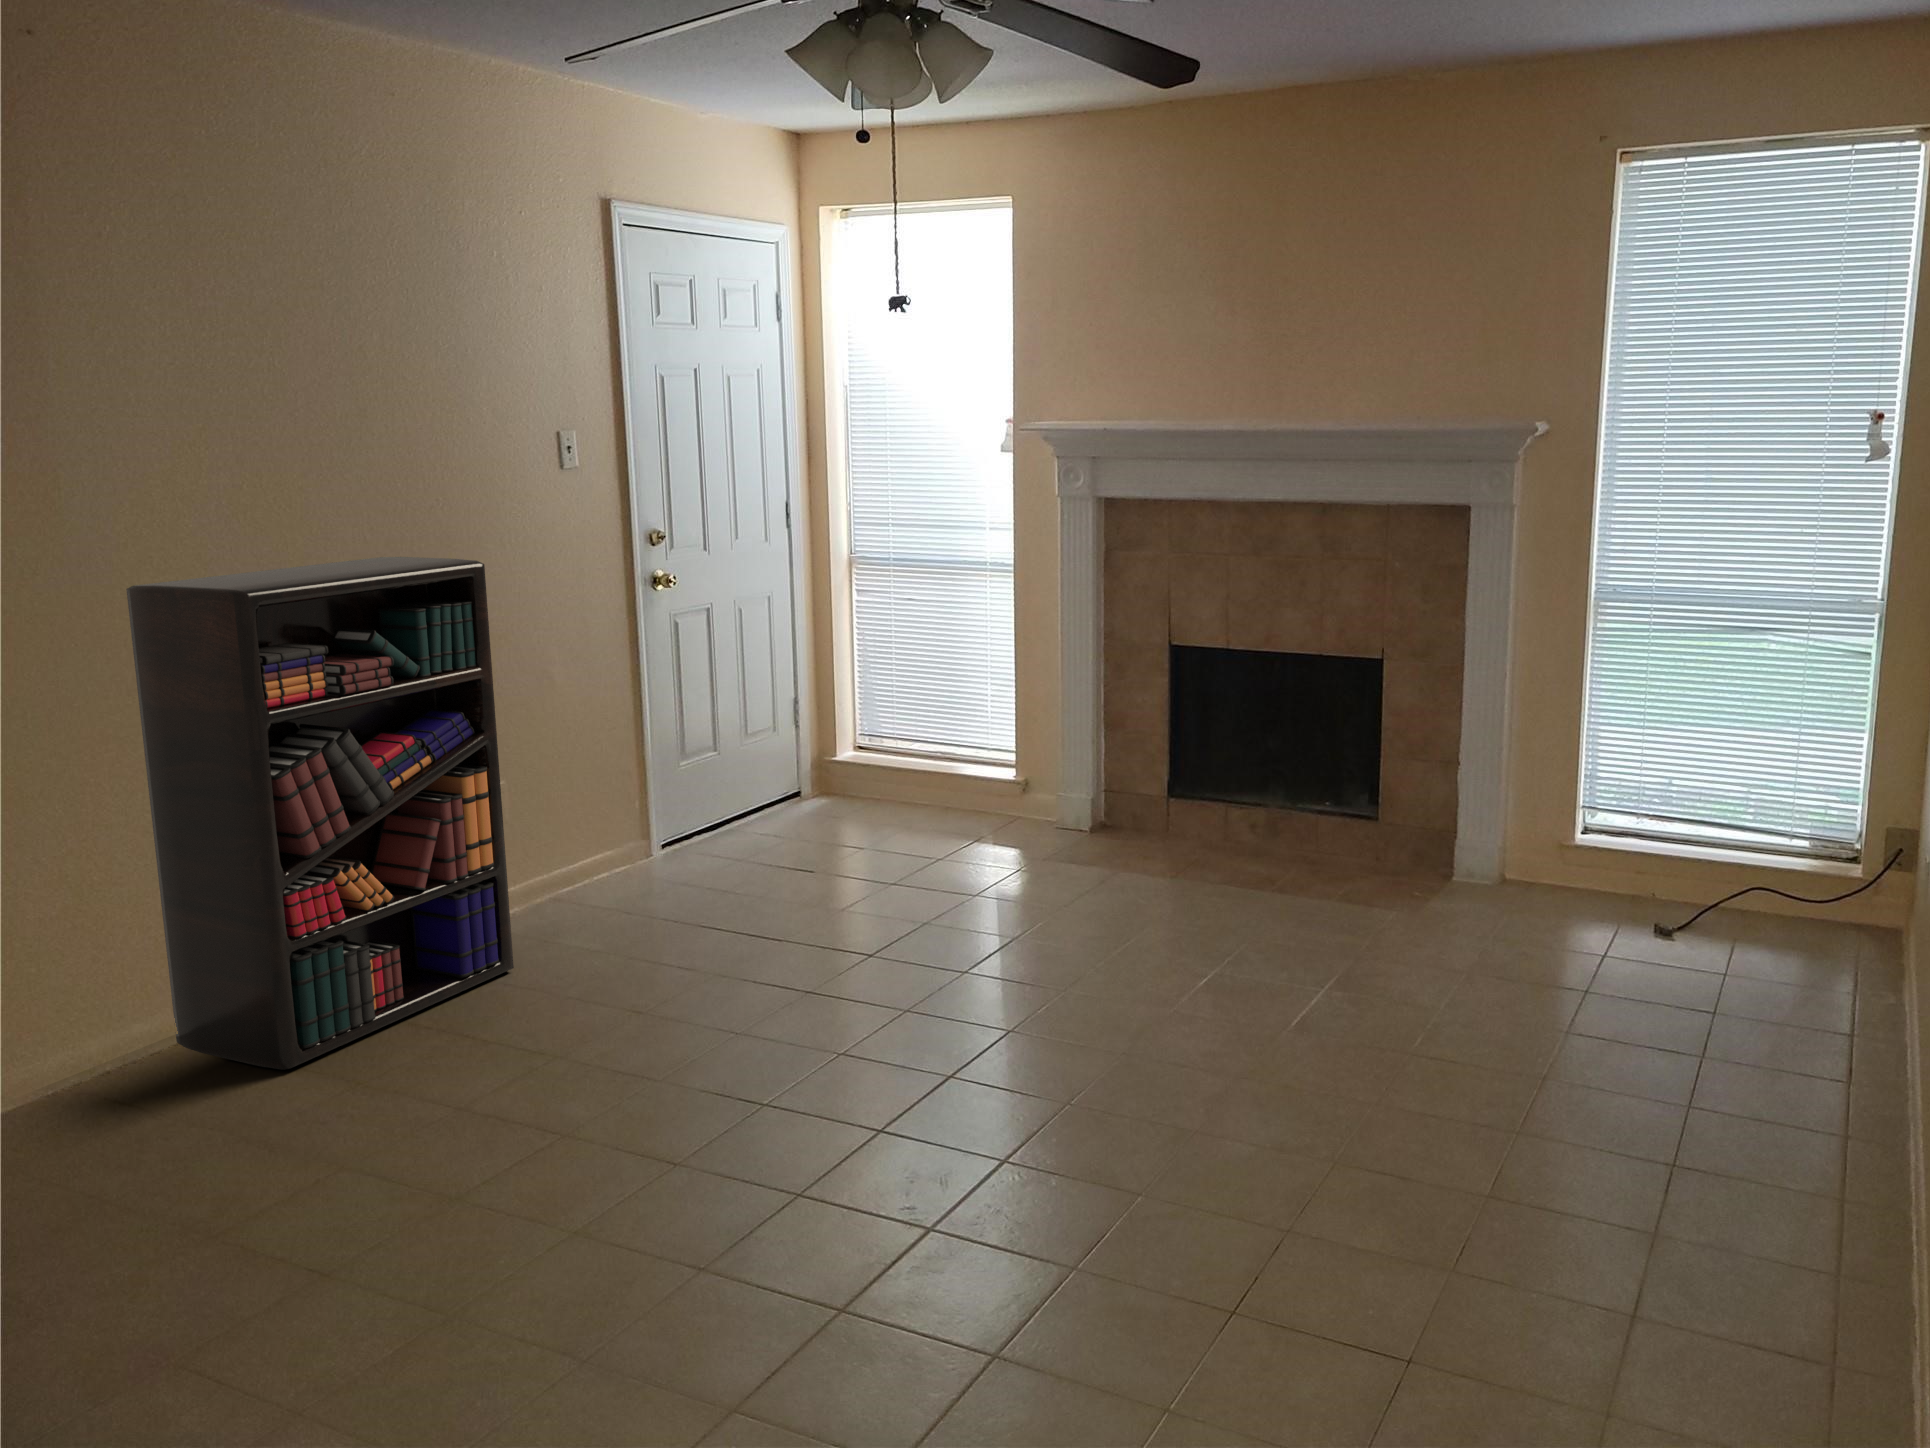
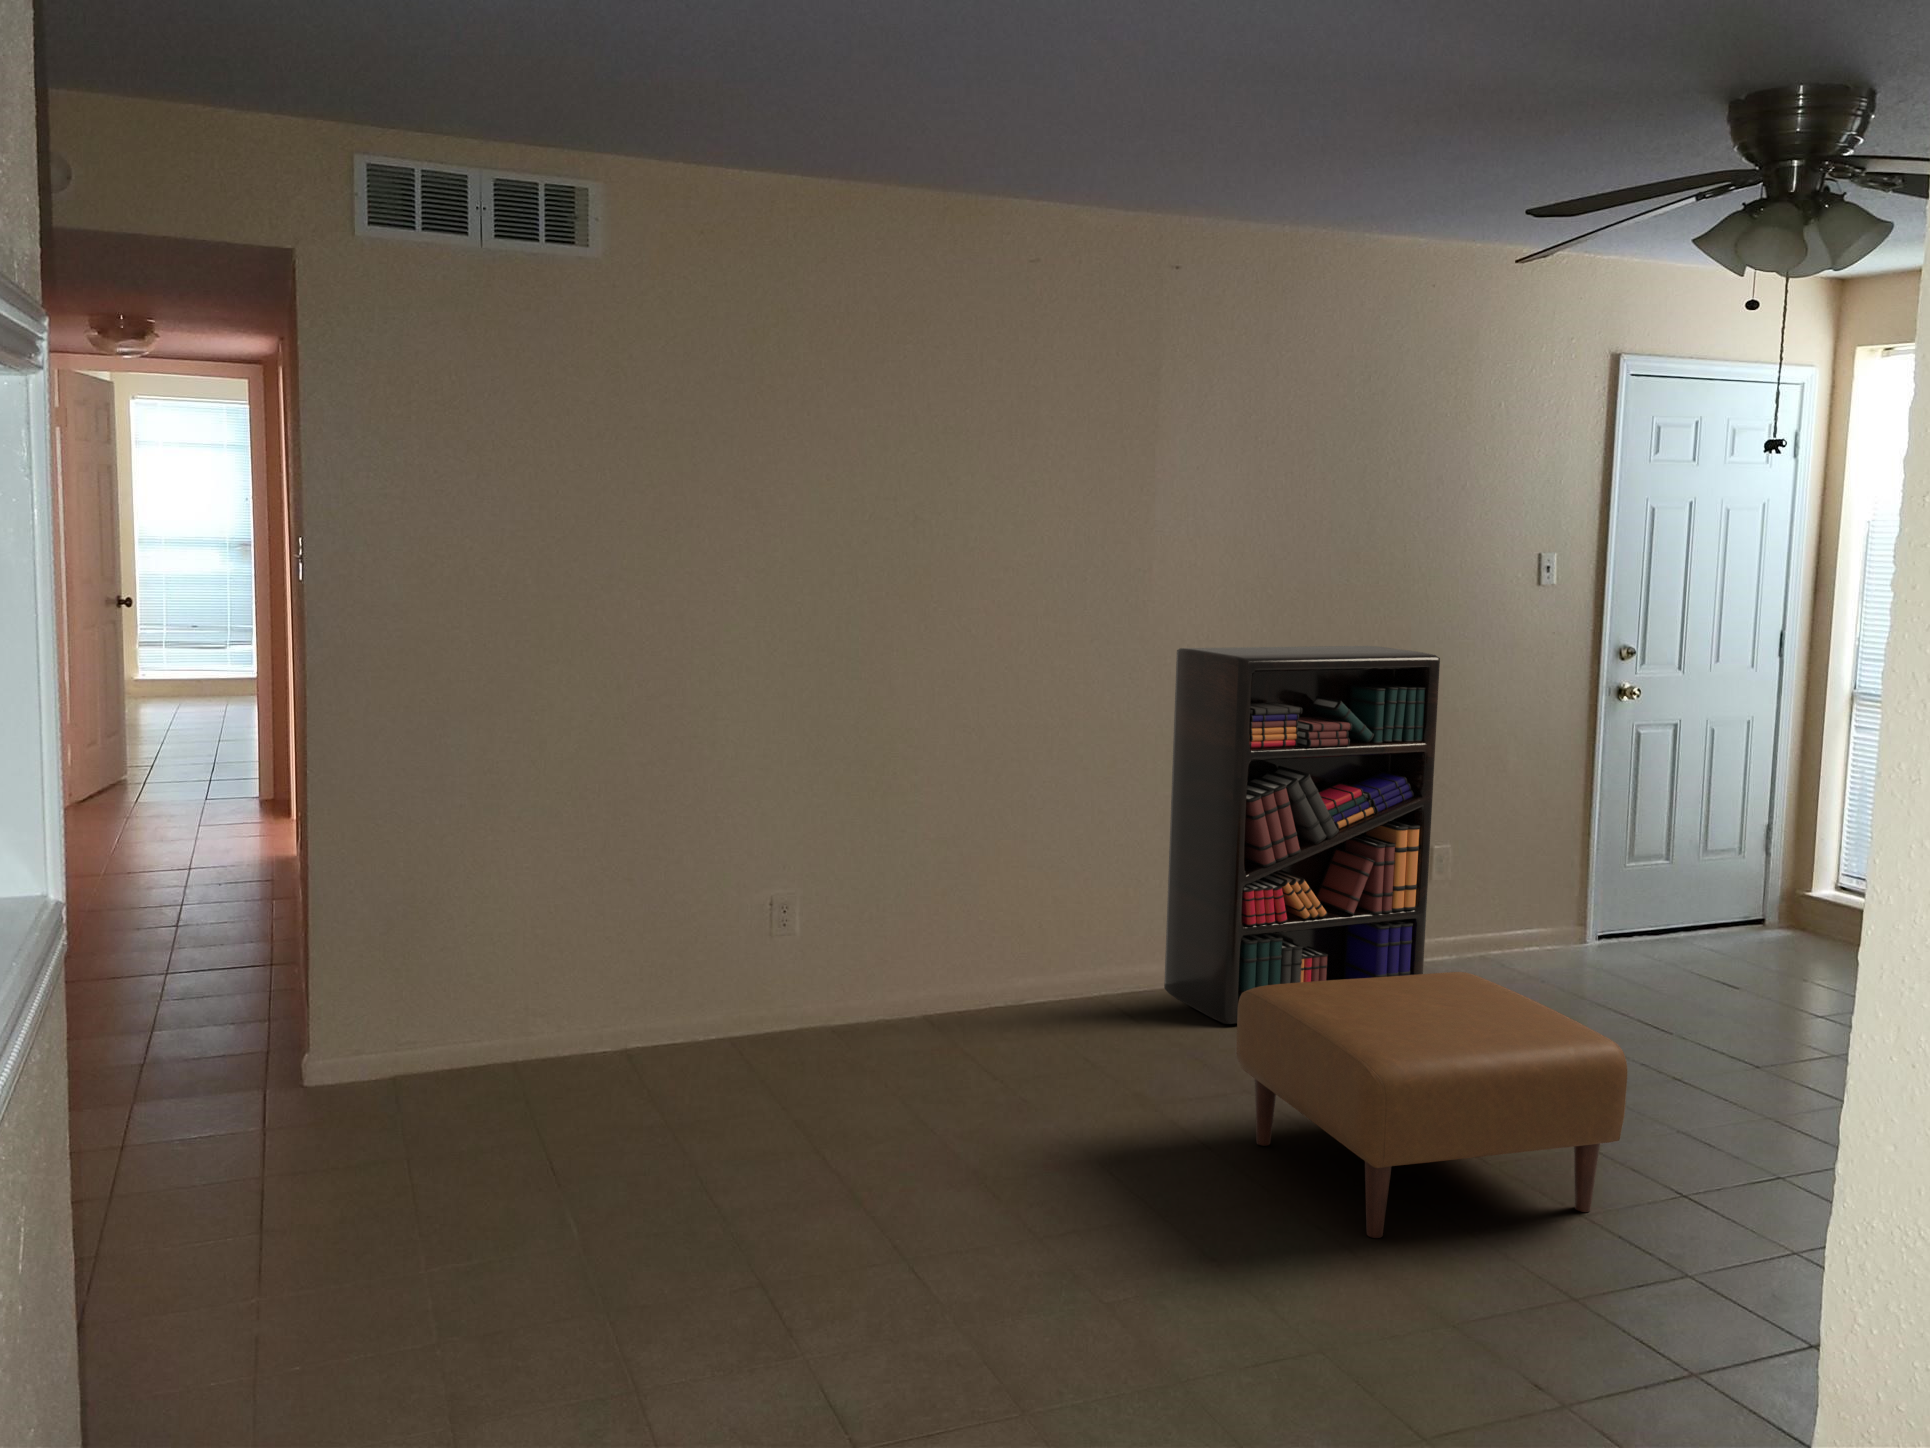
ottoman: none [346,940,838,1313] -> present [1237,972,1627,1238]

